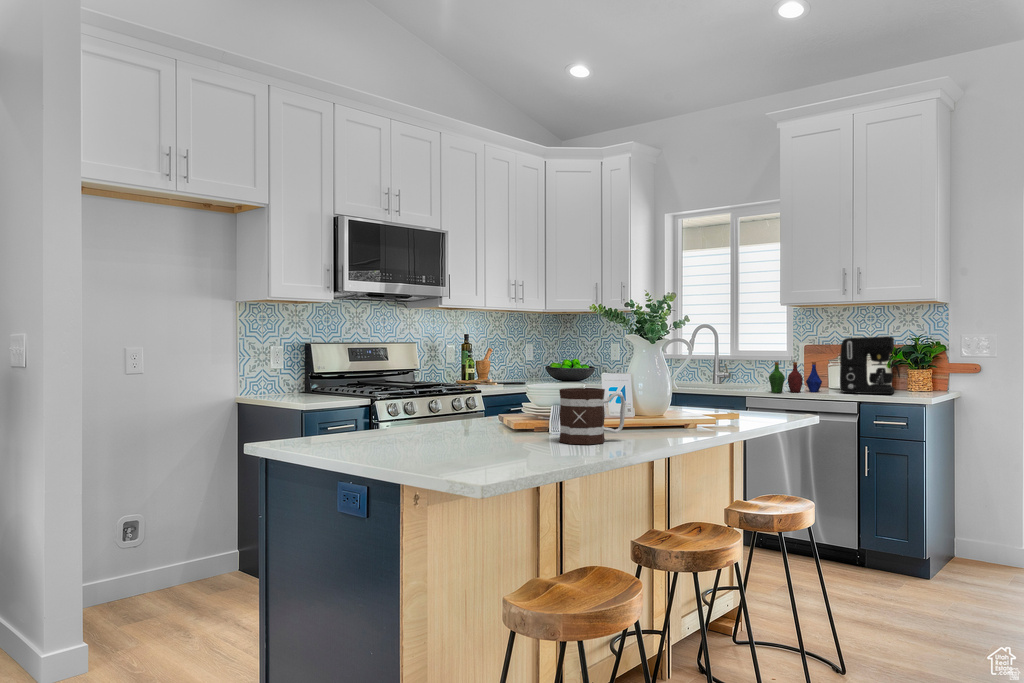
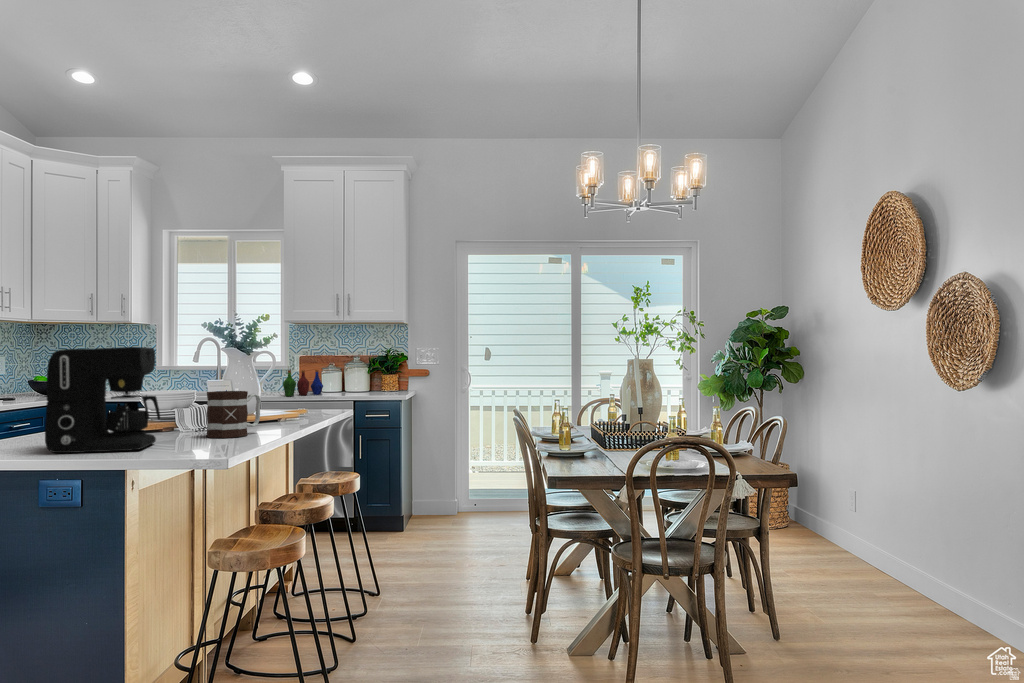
coffee maker: present [840,336,900,394] -> present [45,347,160,453]

